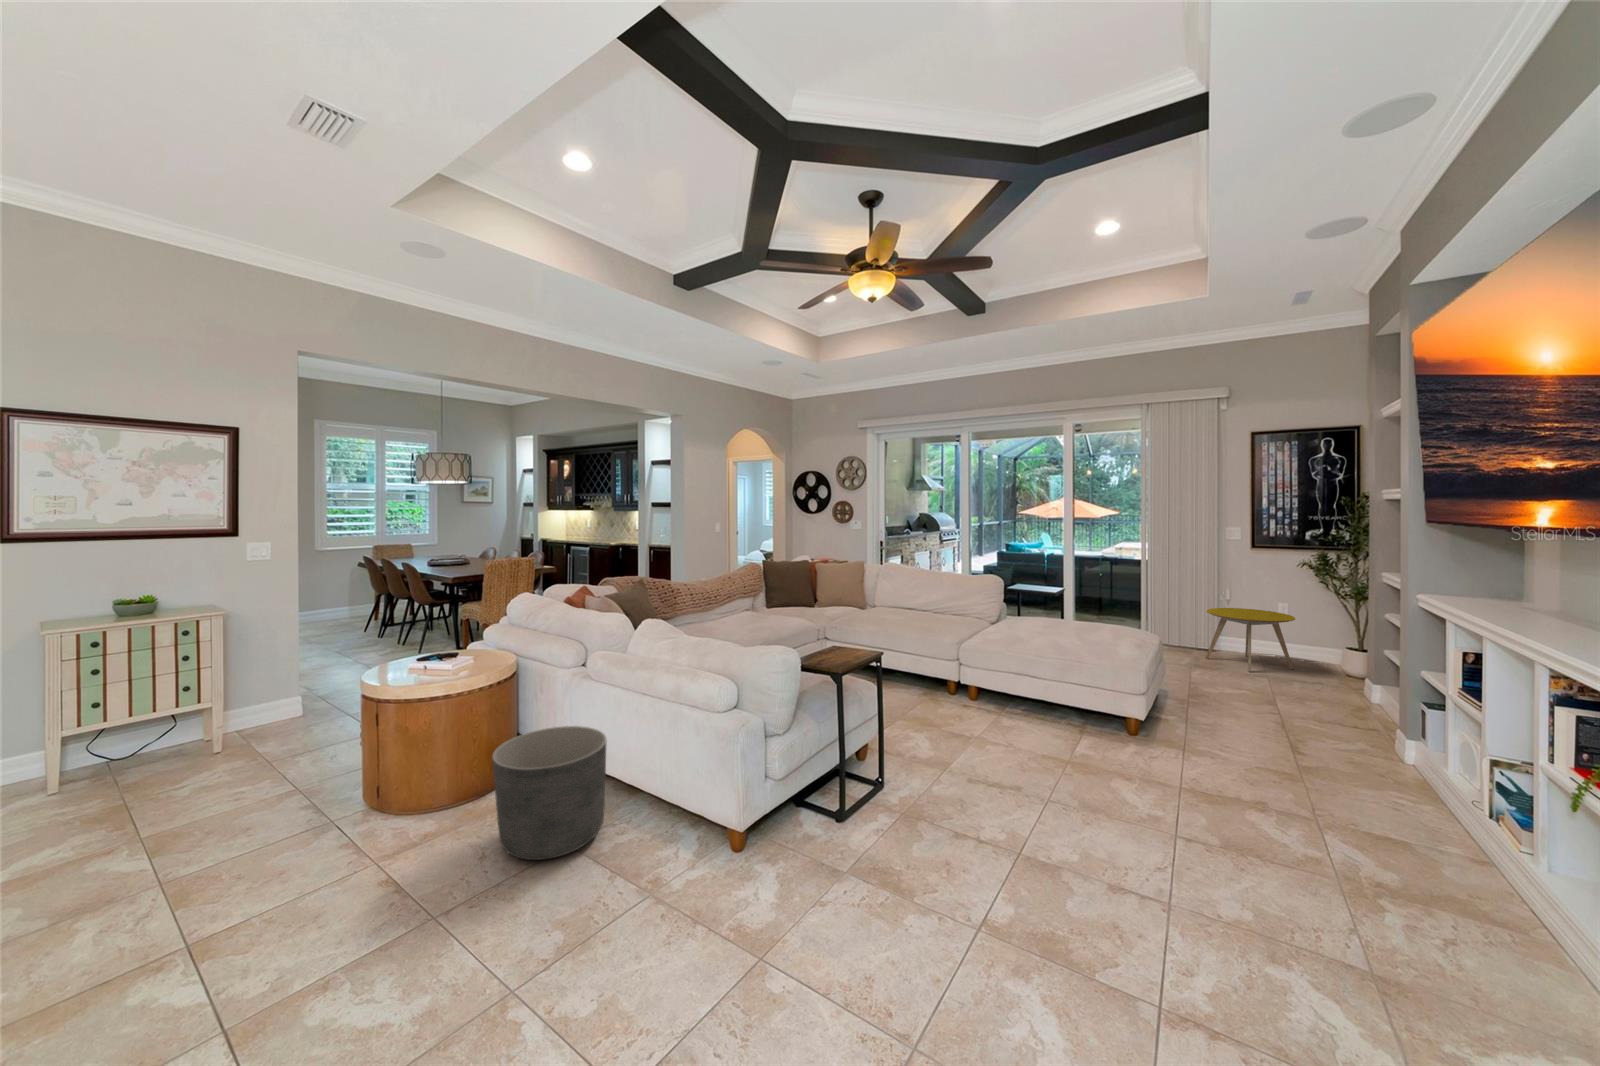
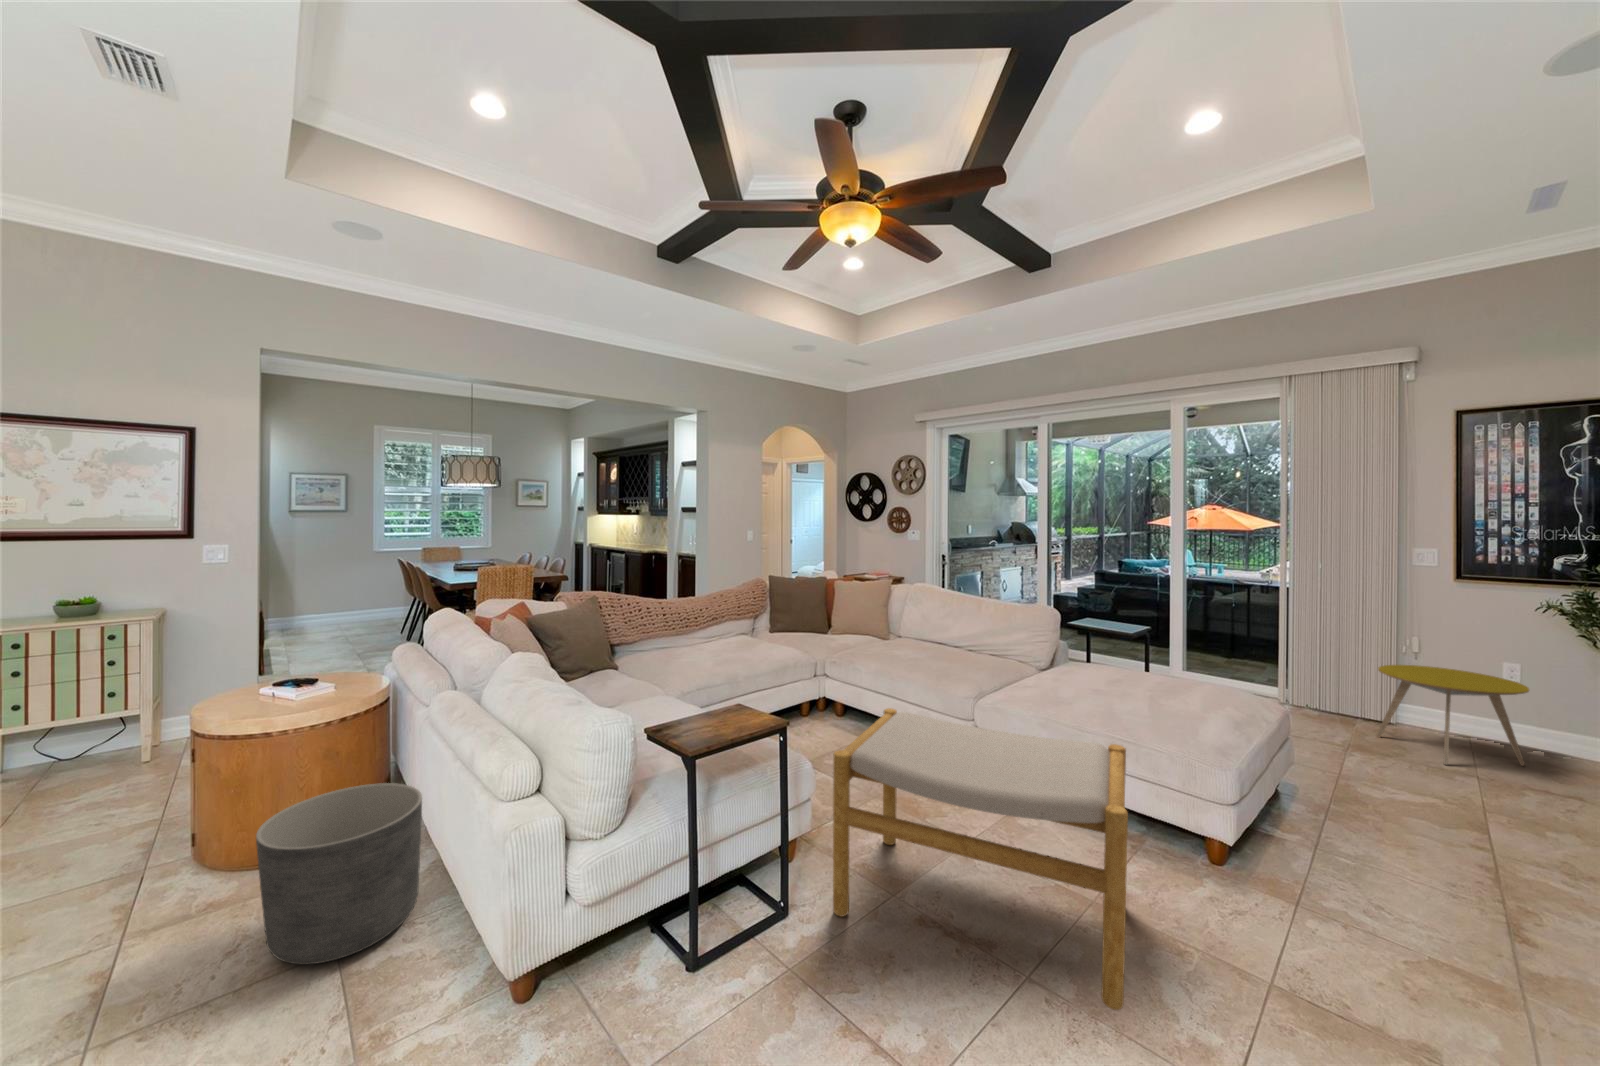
footstool: none [909,648,1113,813] -> present [833,708,1128,1010]

